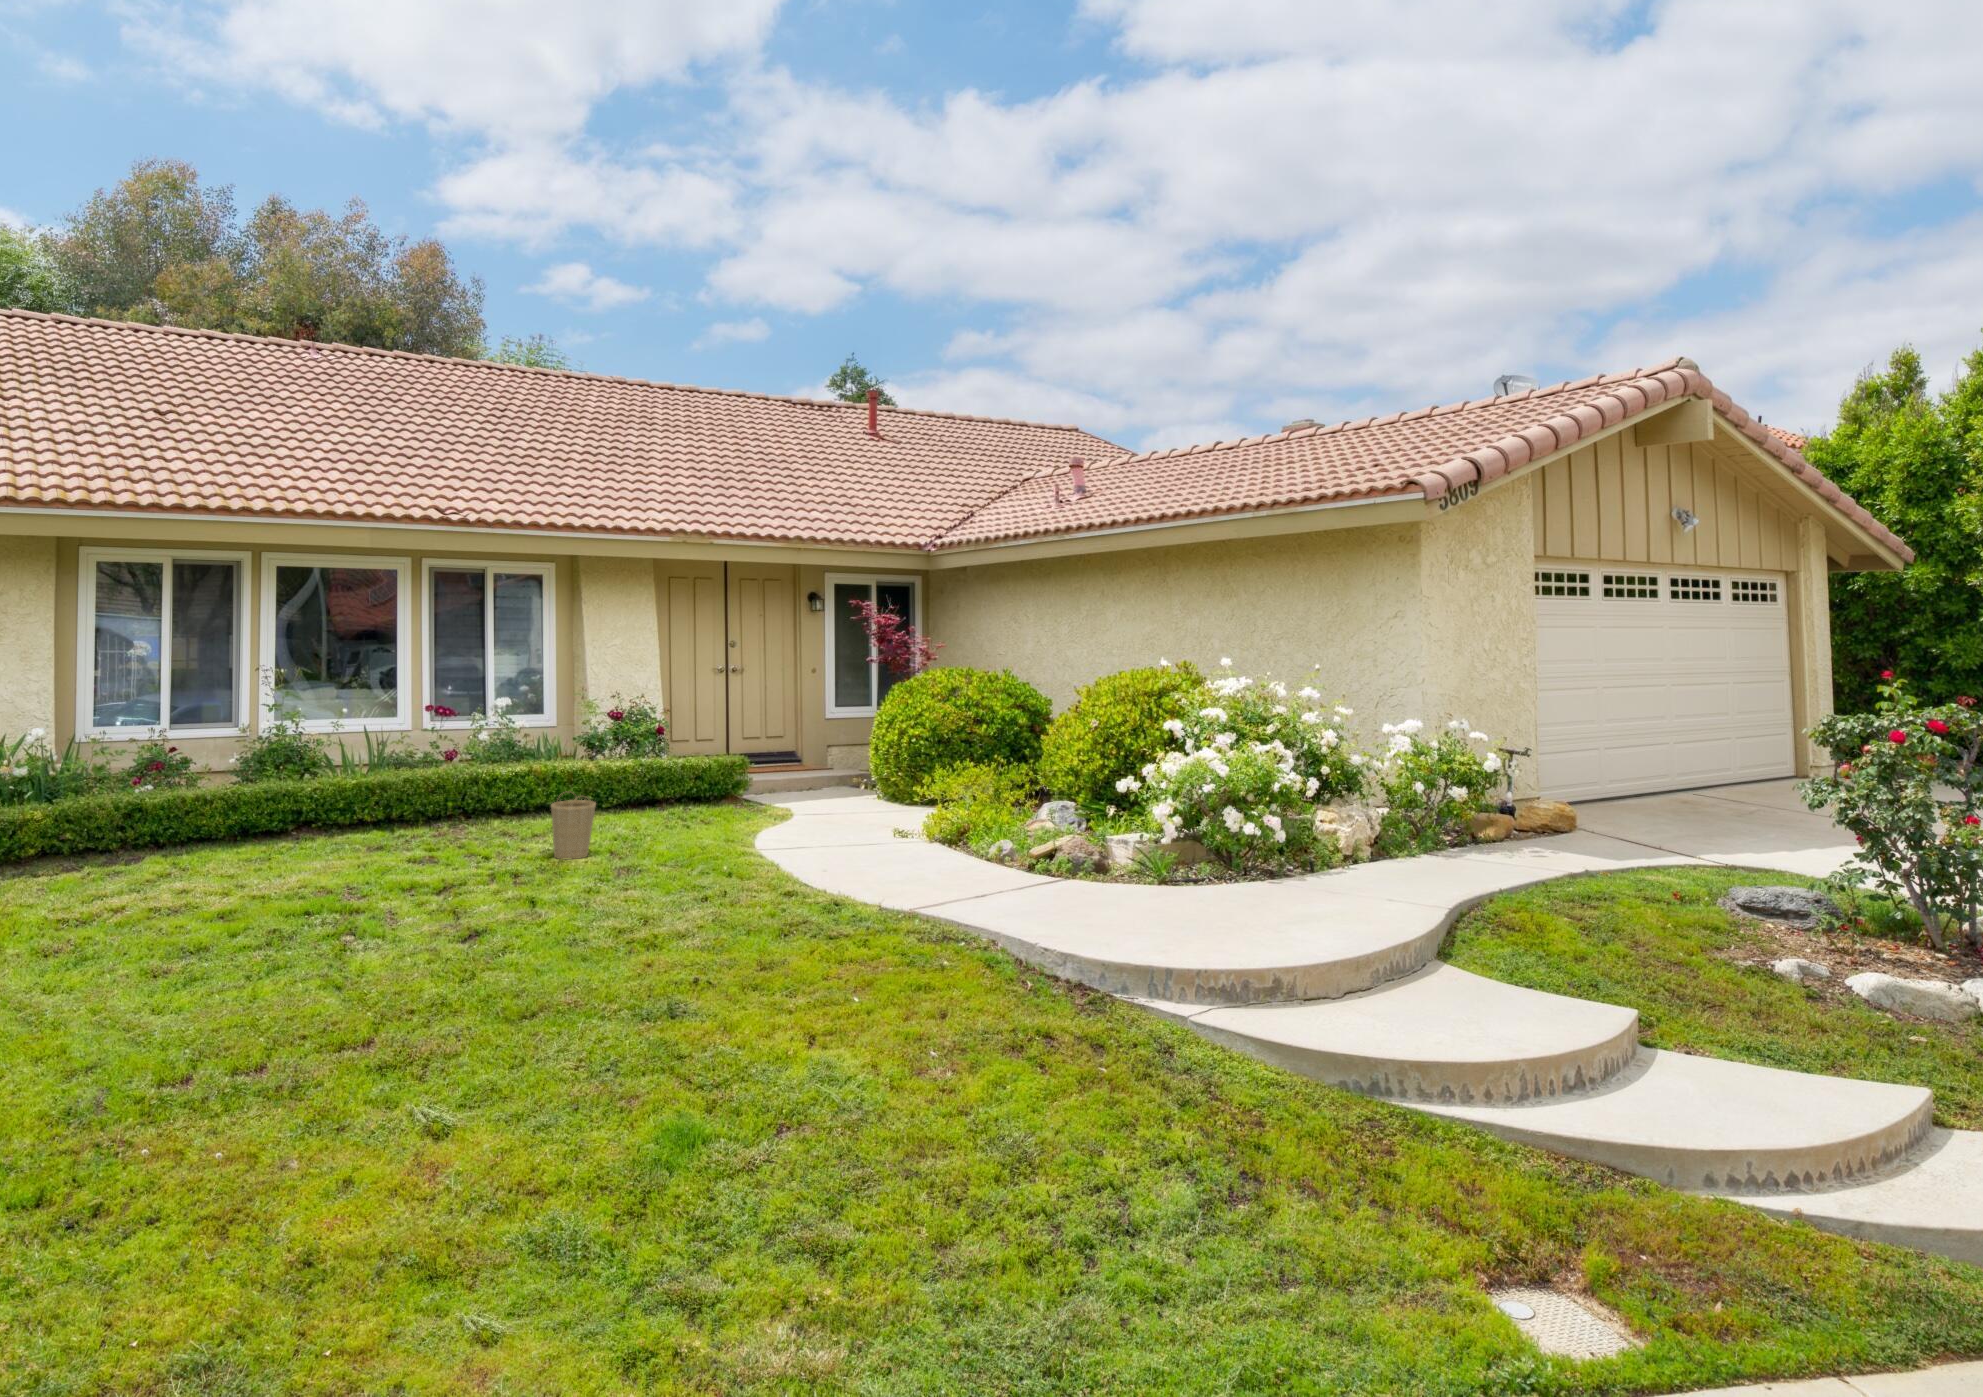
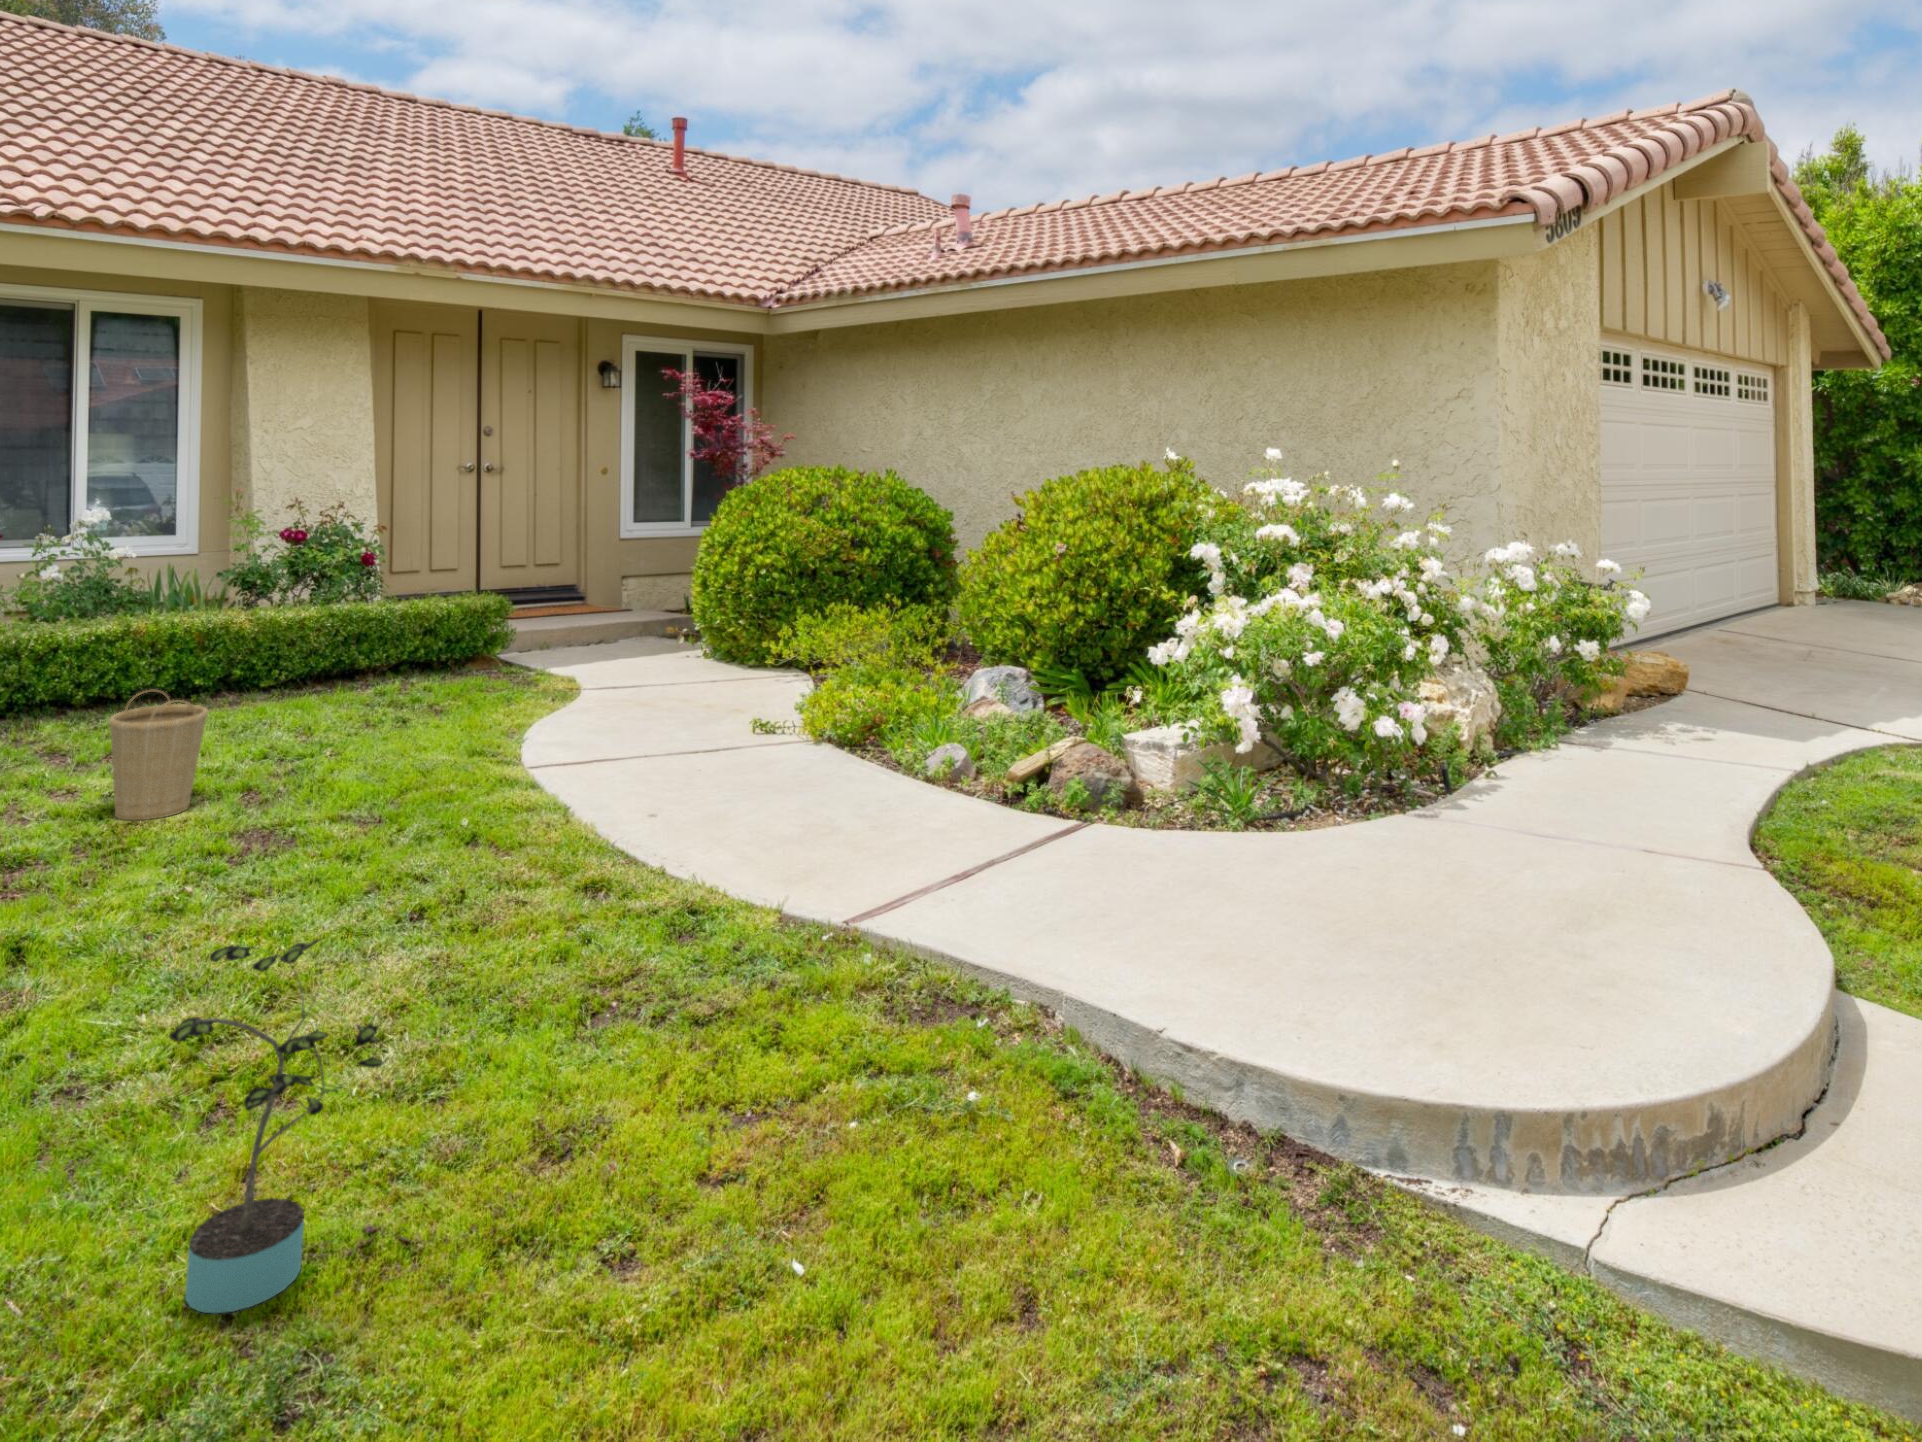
potted plant: none [631,856,701,988] -> present [169,939,383,1314]

